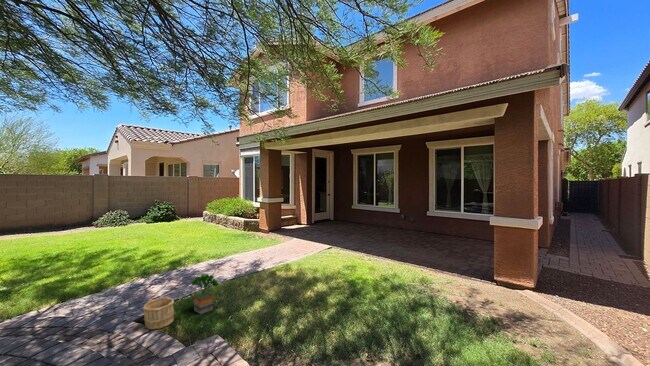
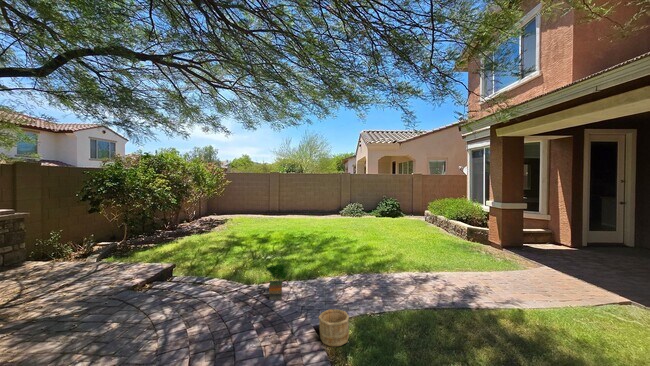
potted tree: present [191,274,219,314] -> present [266,264,287,300]

